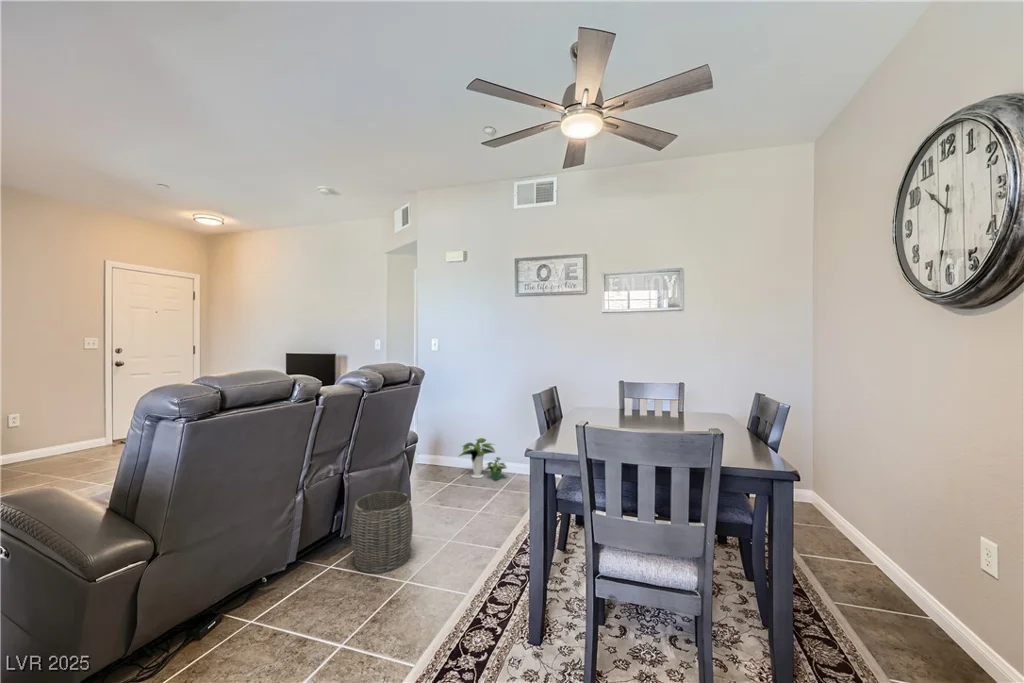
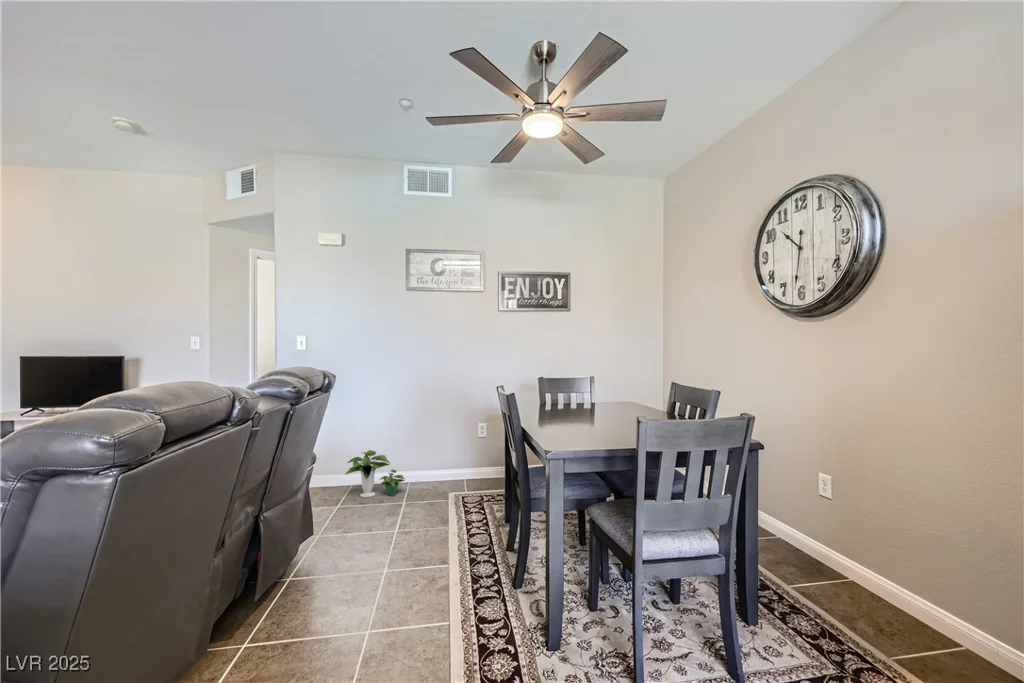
woven basket: present [351,491,413,573] -> none [274,526,356,637]

